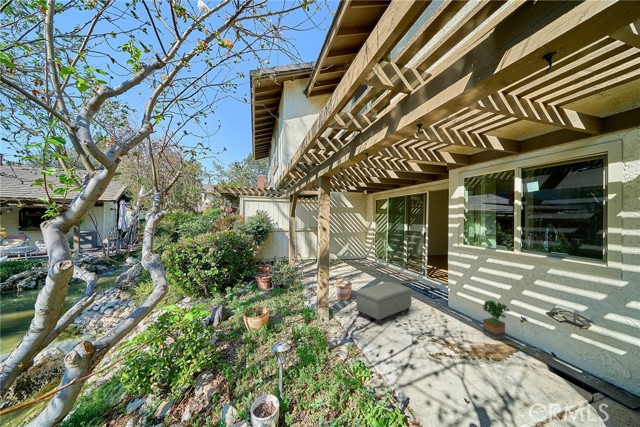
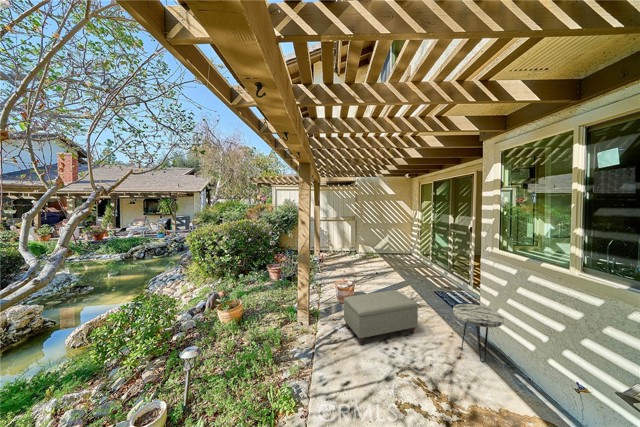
side table: none [438,284,472,322] -> present [453,304,504,362]
potted tree: present [483,300,510,340] -> none [505,340,555,404]

